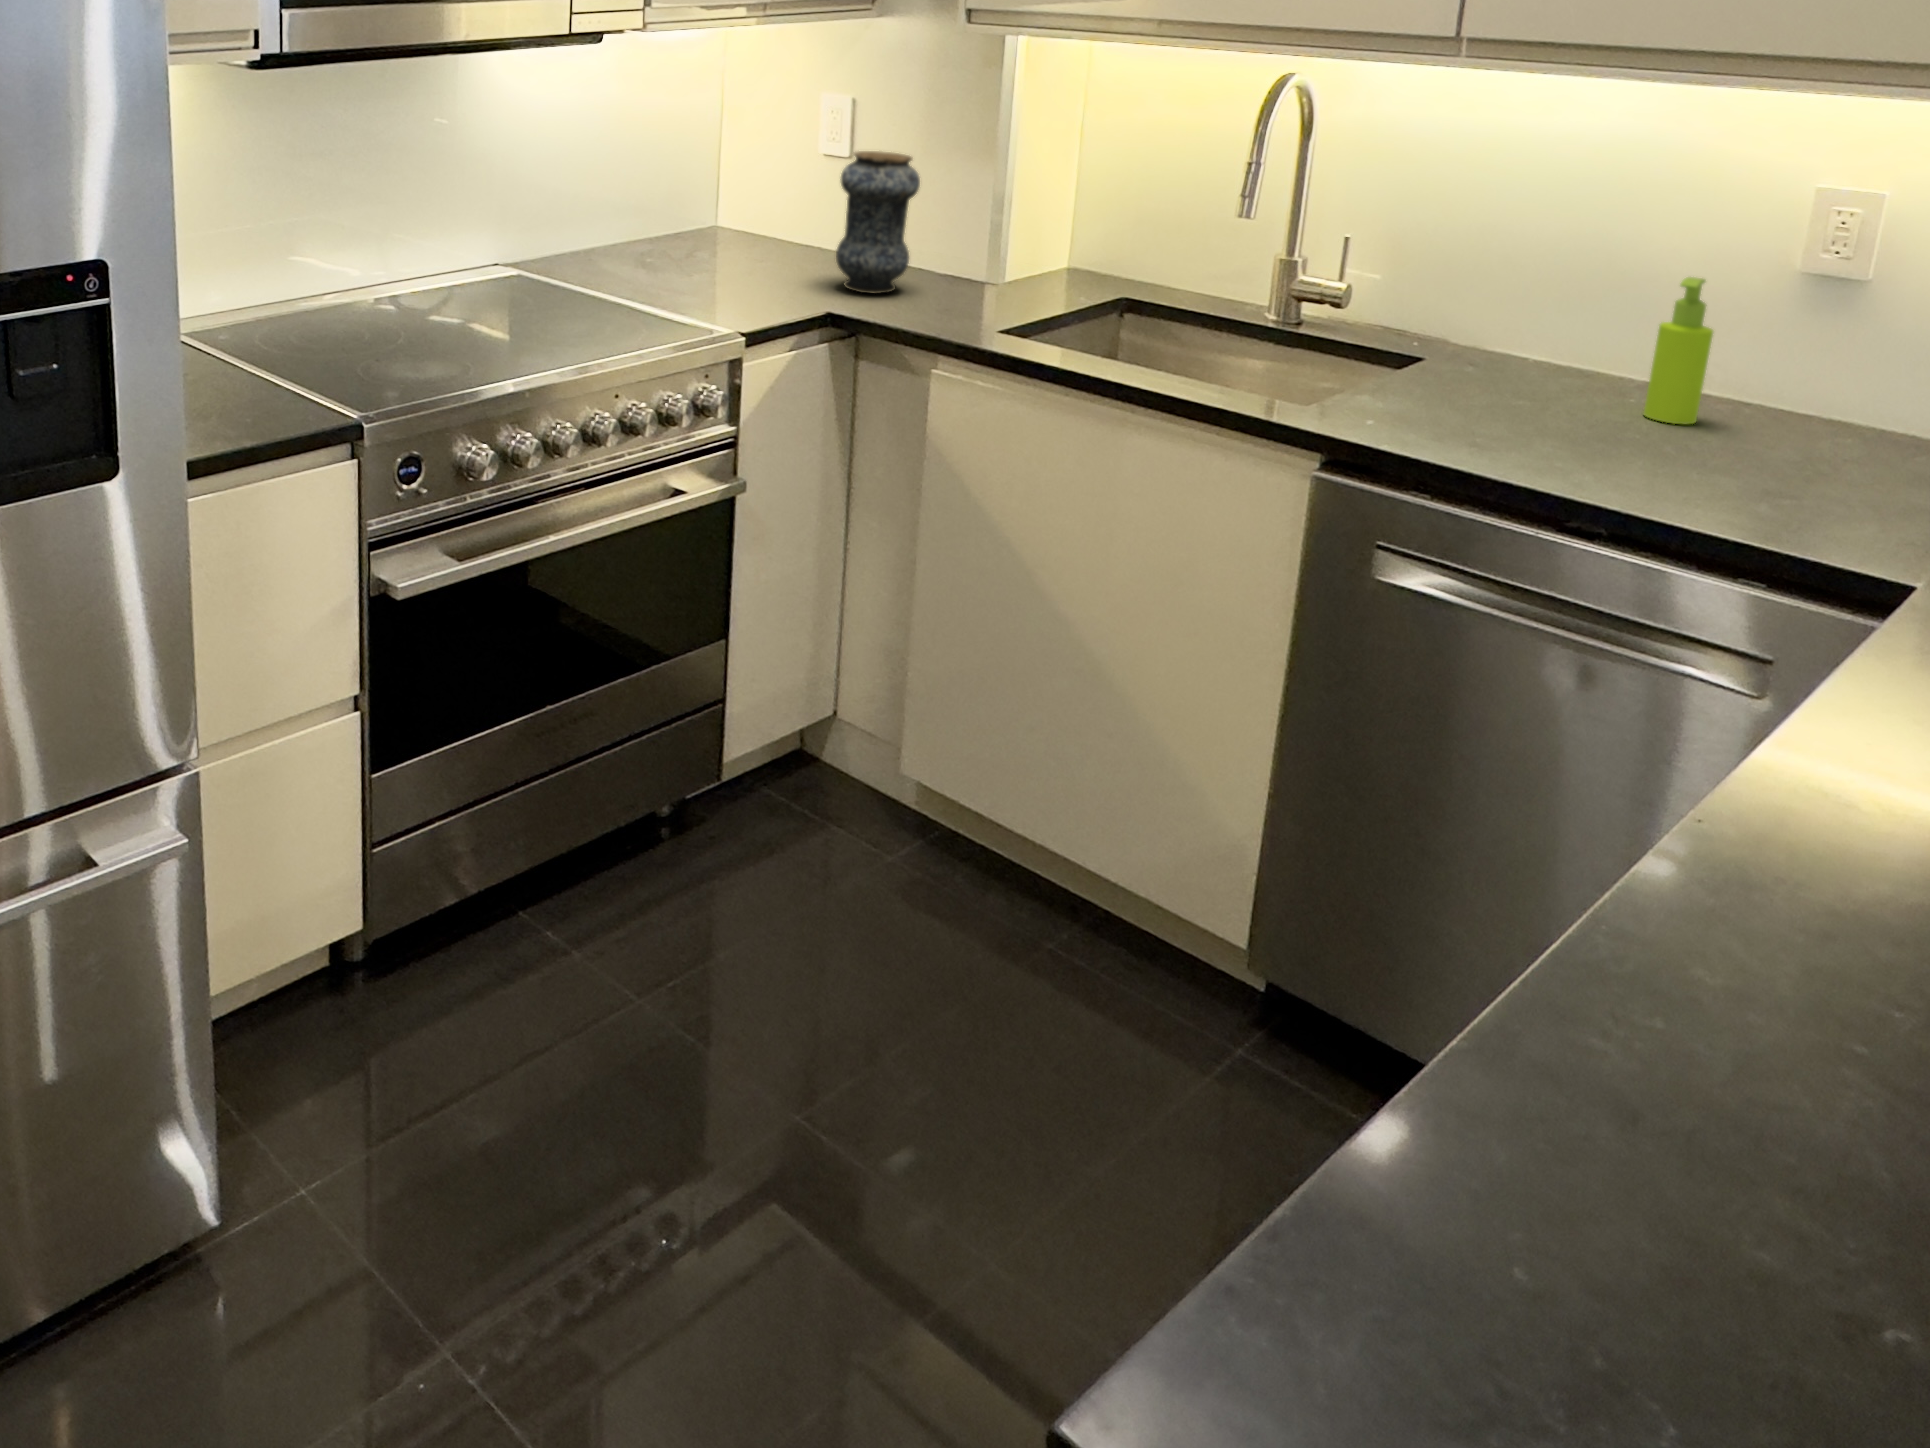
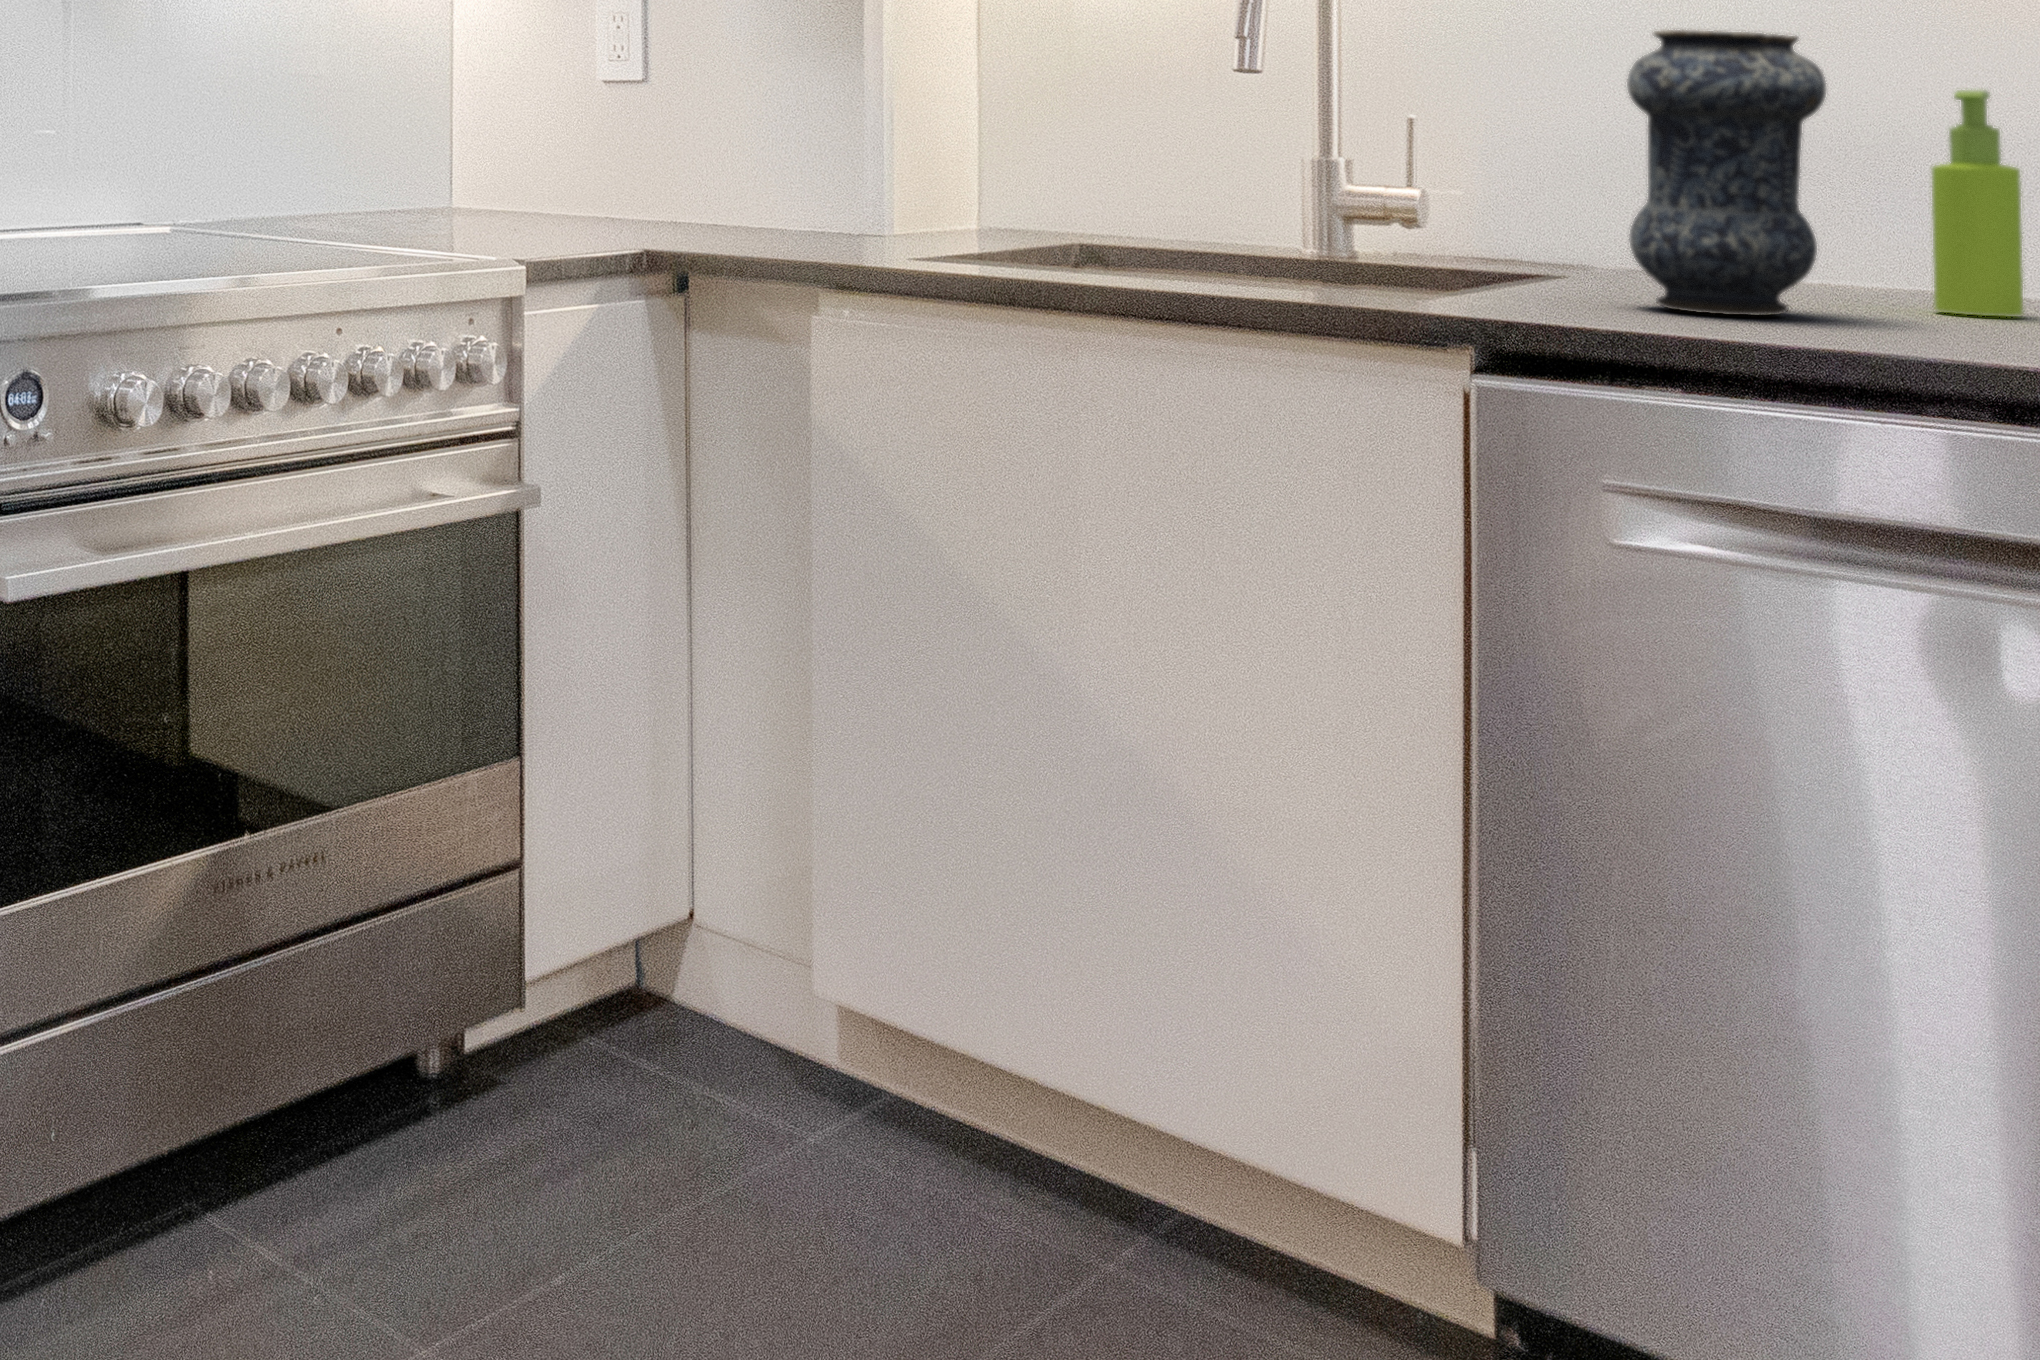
vase: present [836,151,920,294] -> present [1627,30,1826,315]

